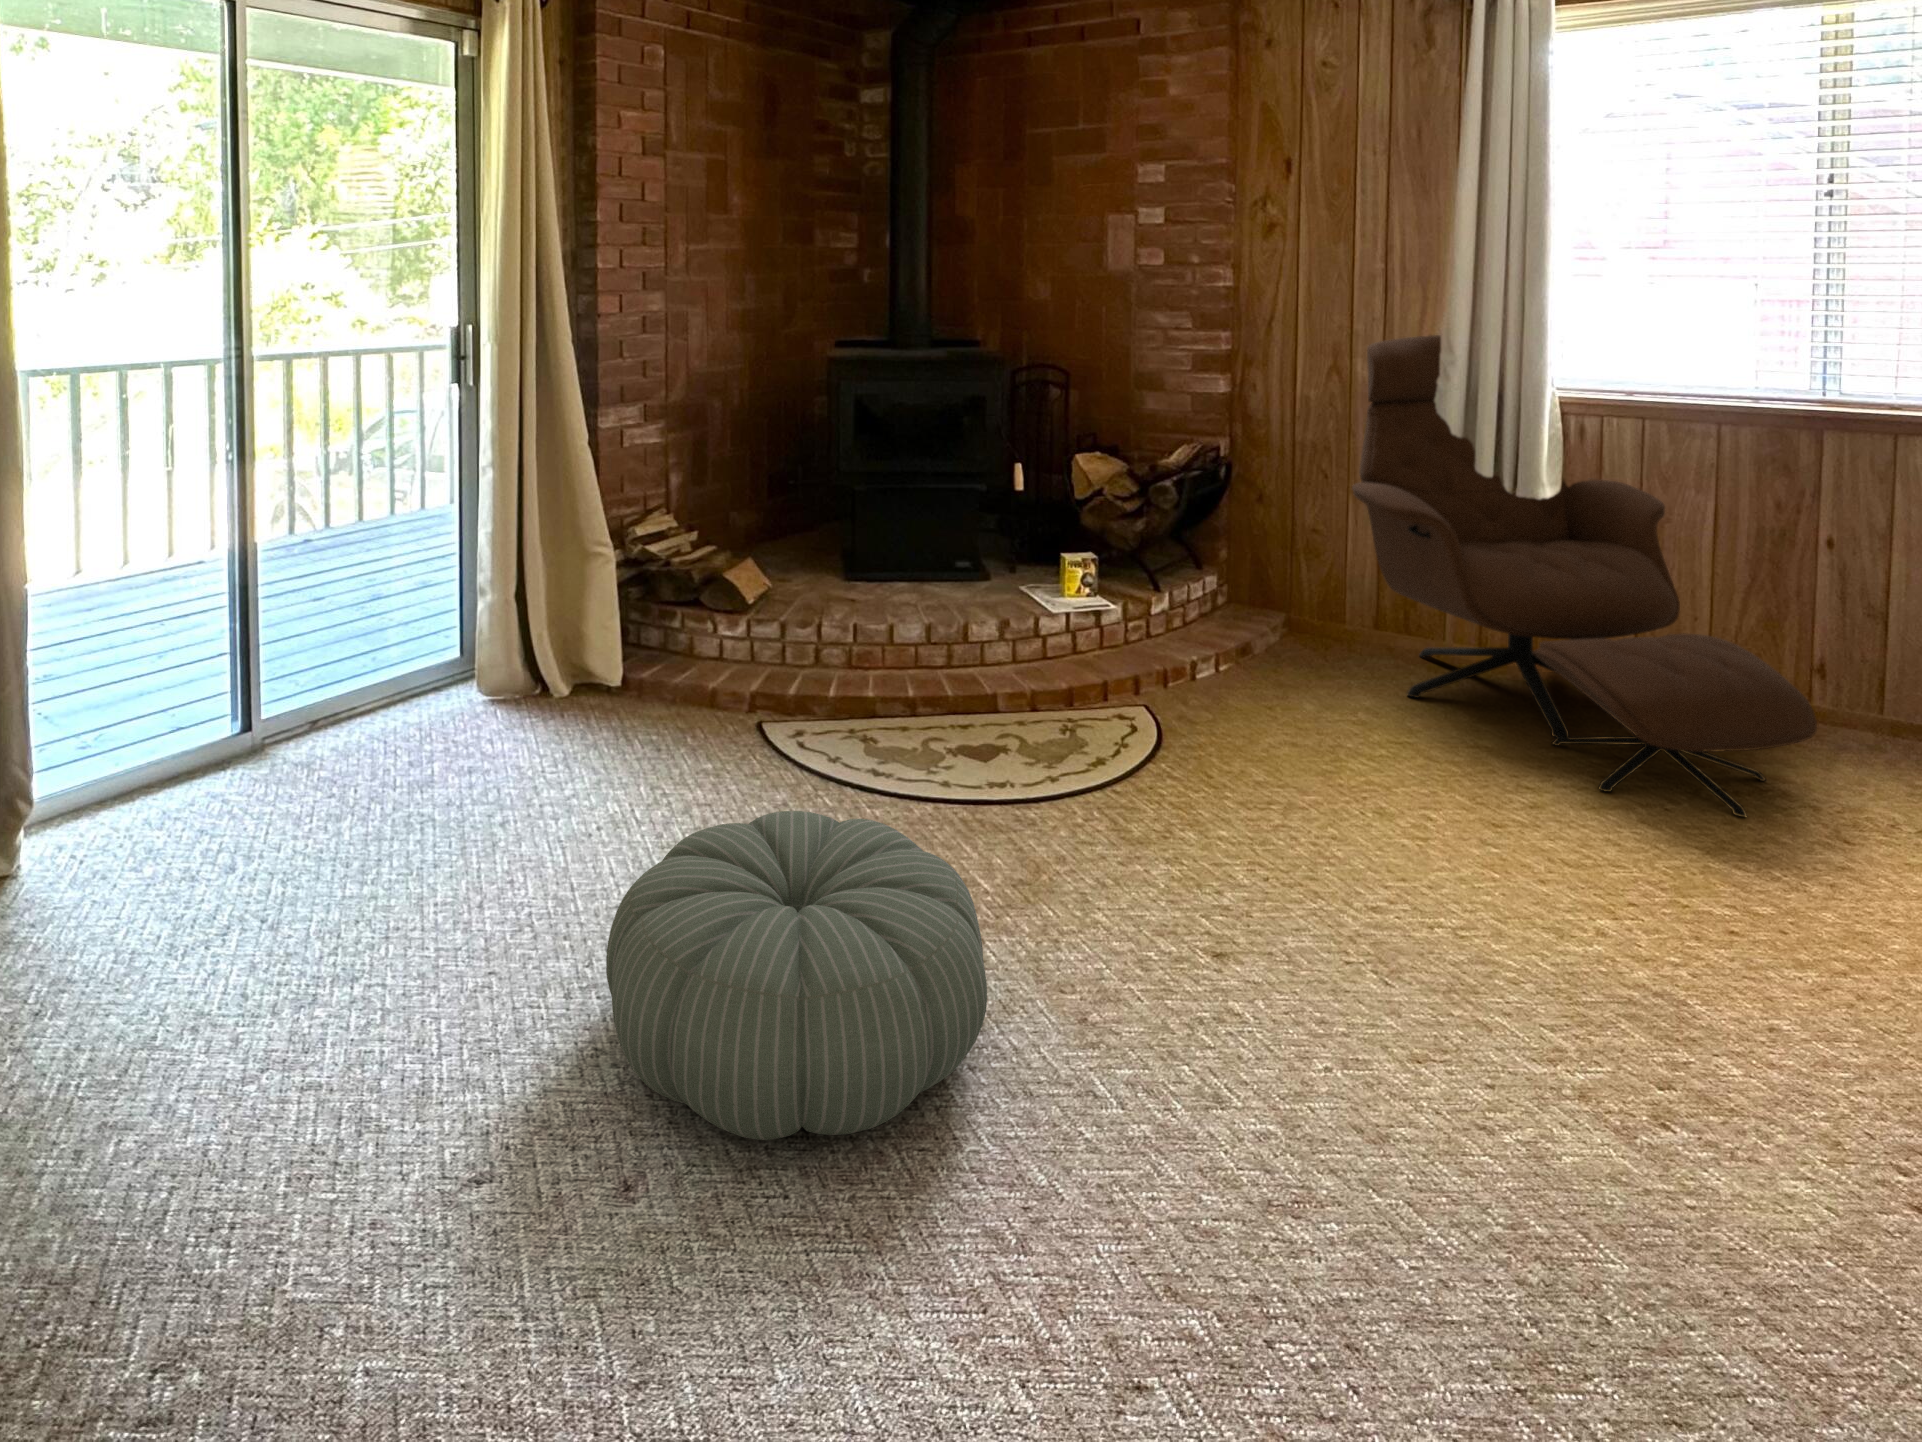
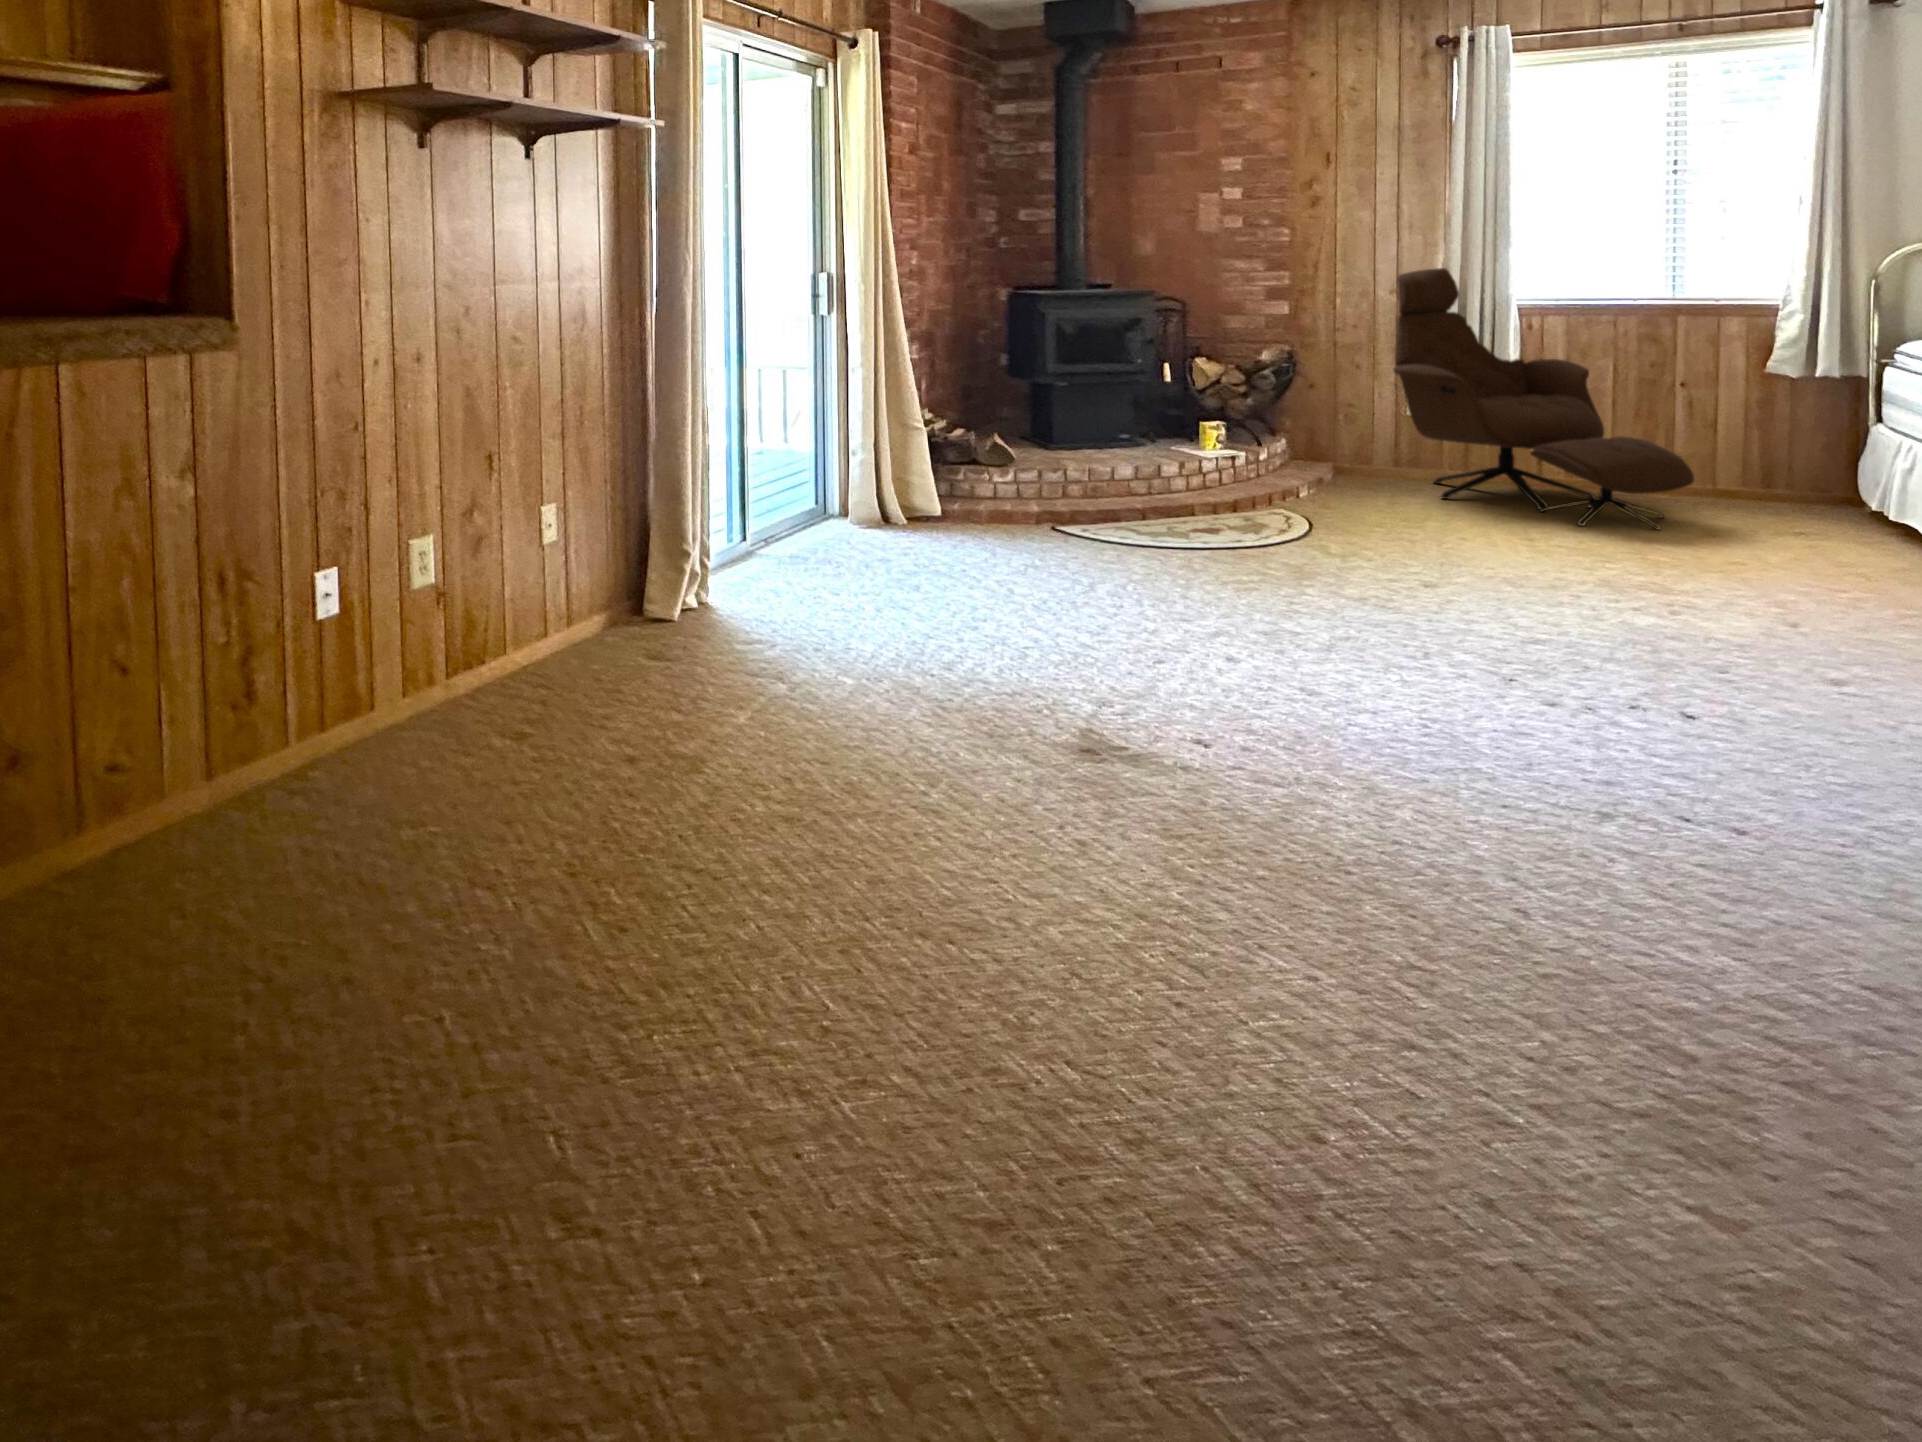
pouf: present [606,811,987,1140] -> none [1134,516,1352,636]

